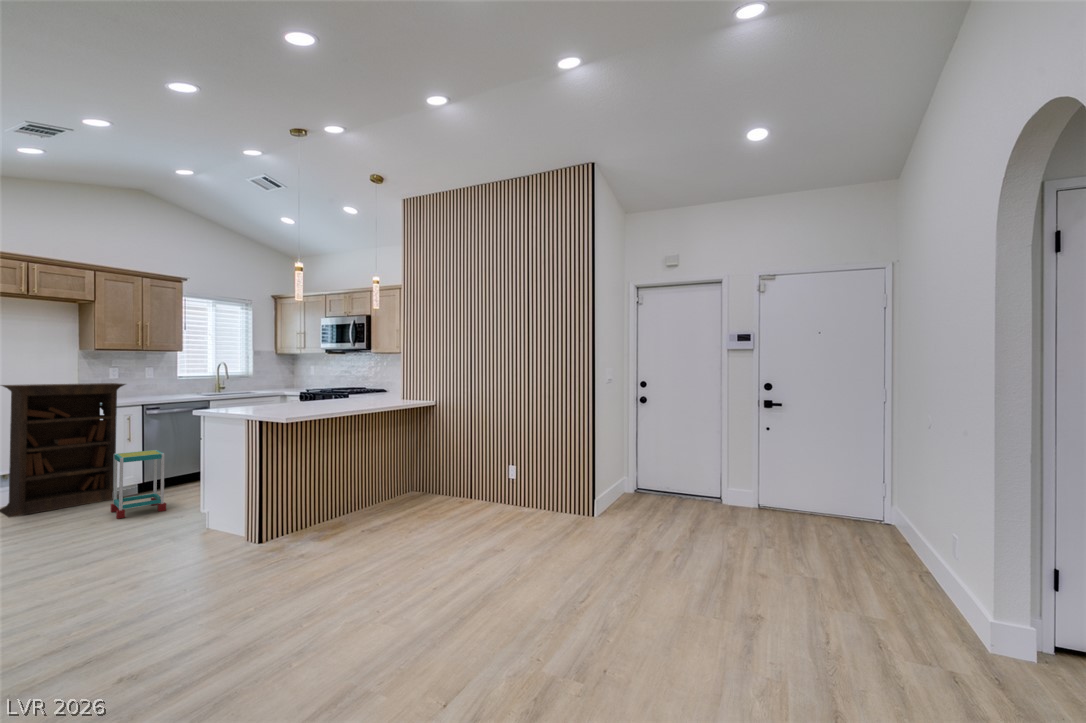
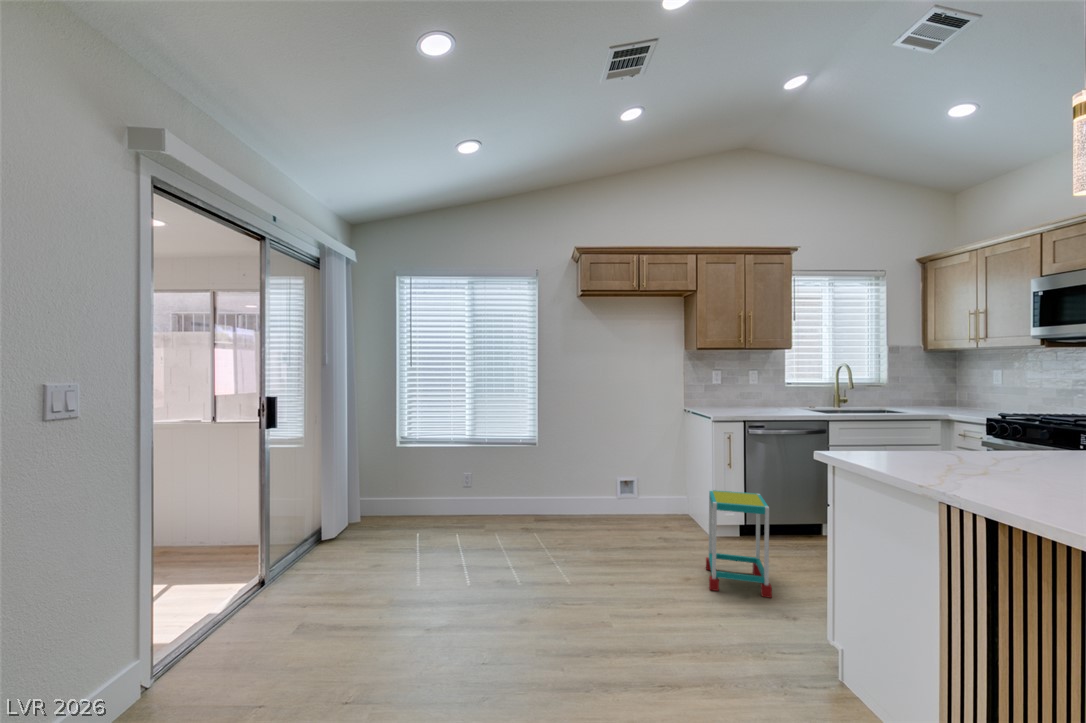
bookcase: present [0,383,125,517] -> none [616,388,727,542]

